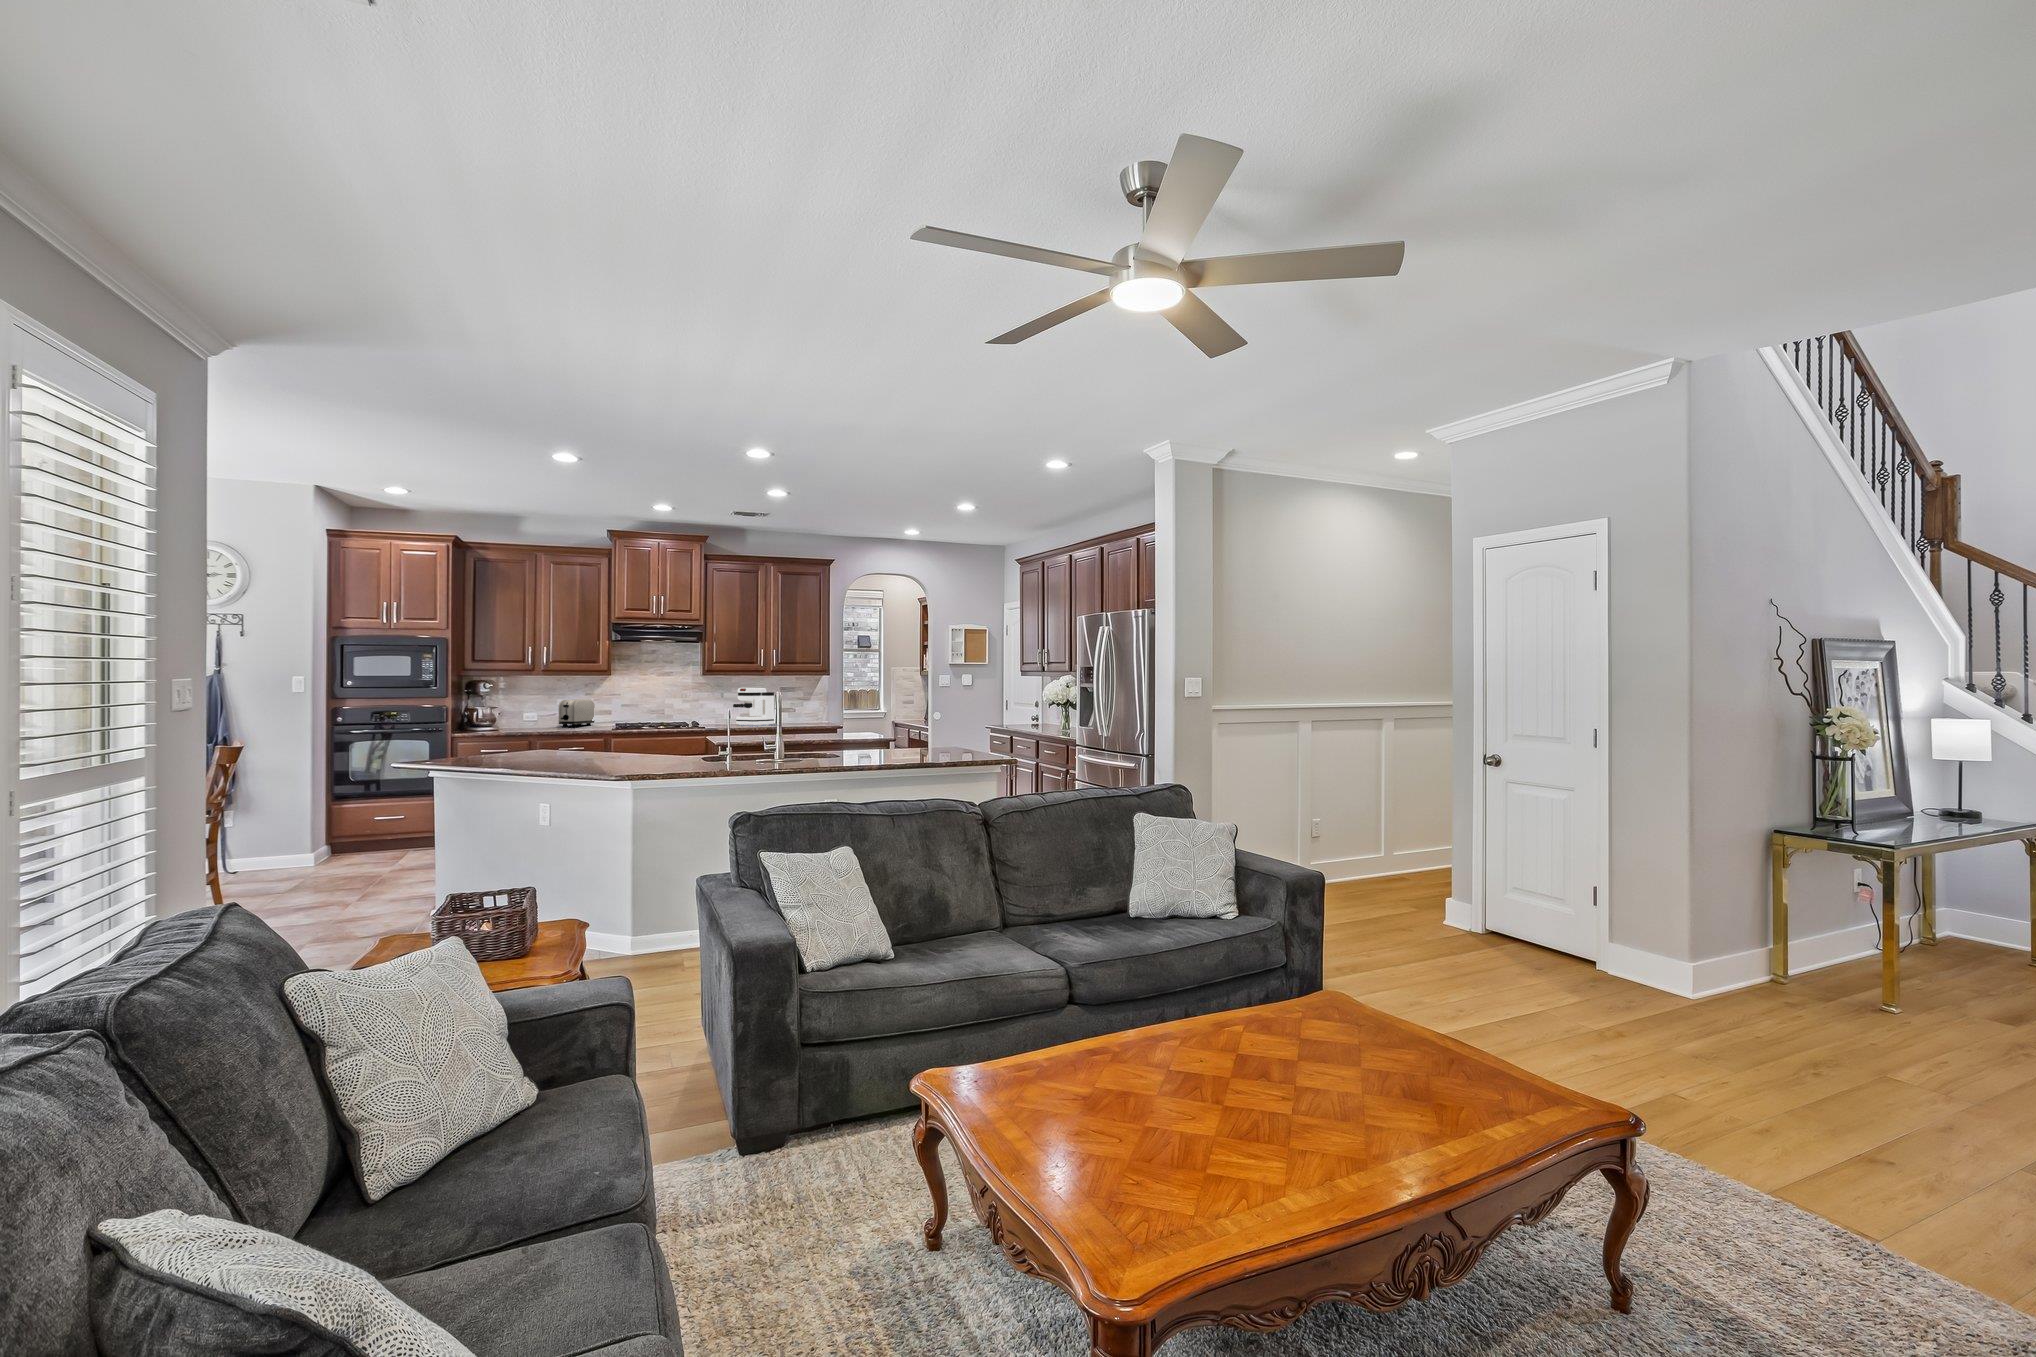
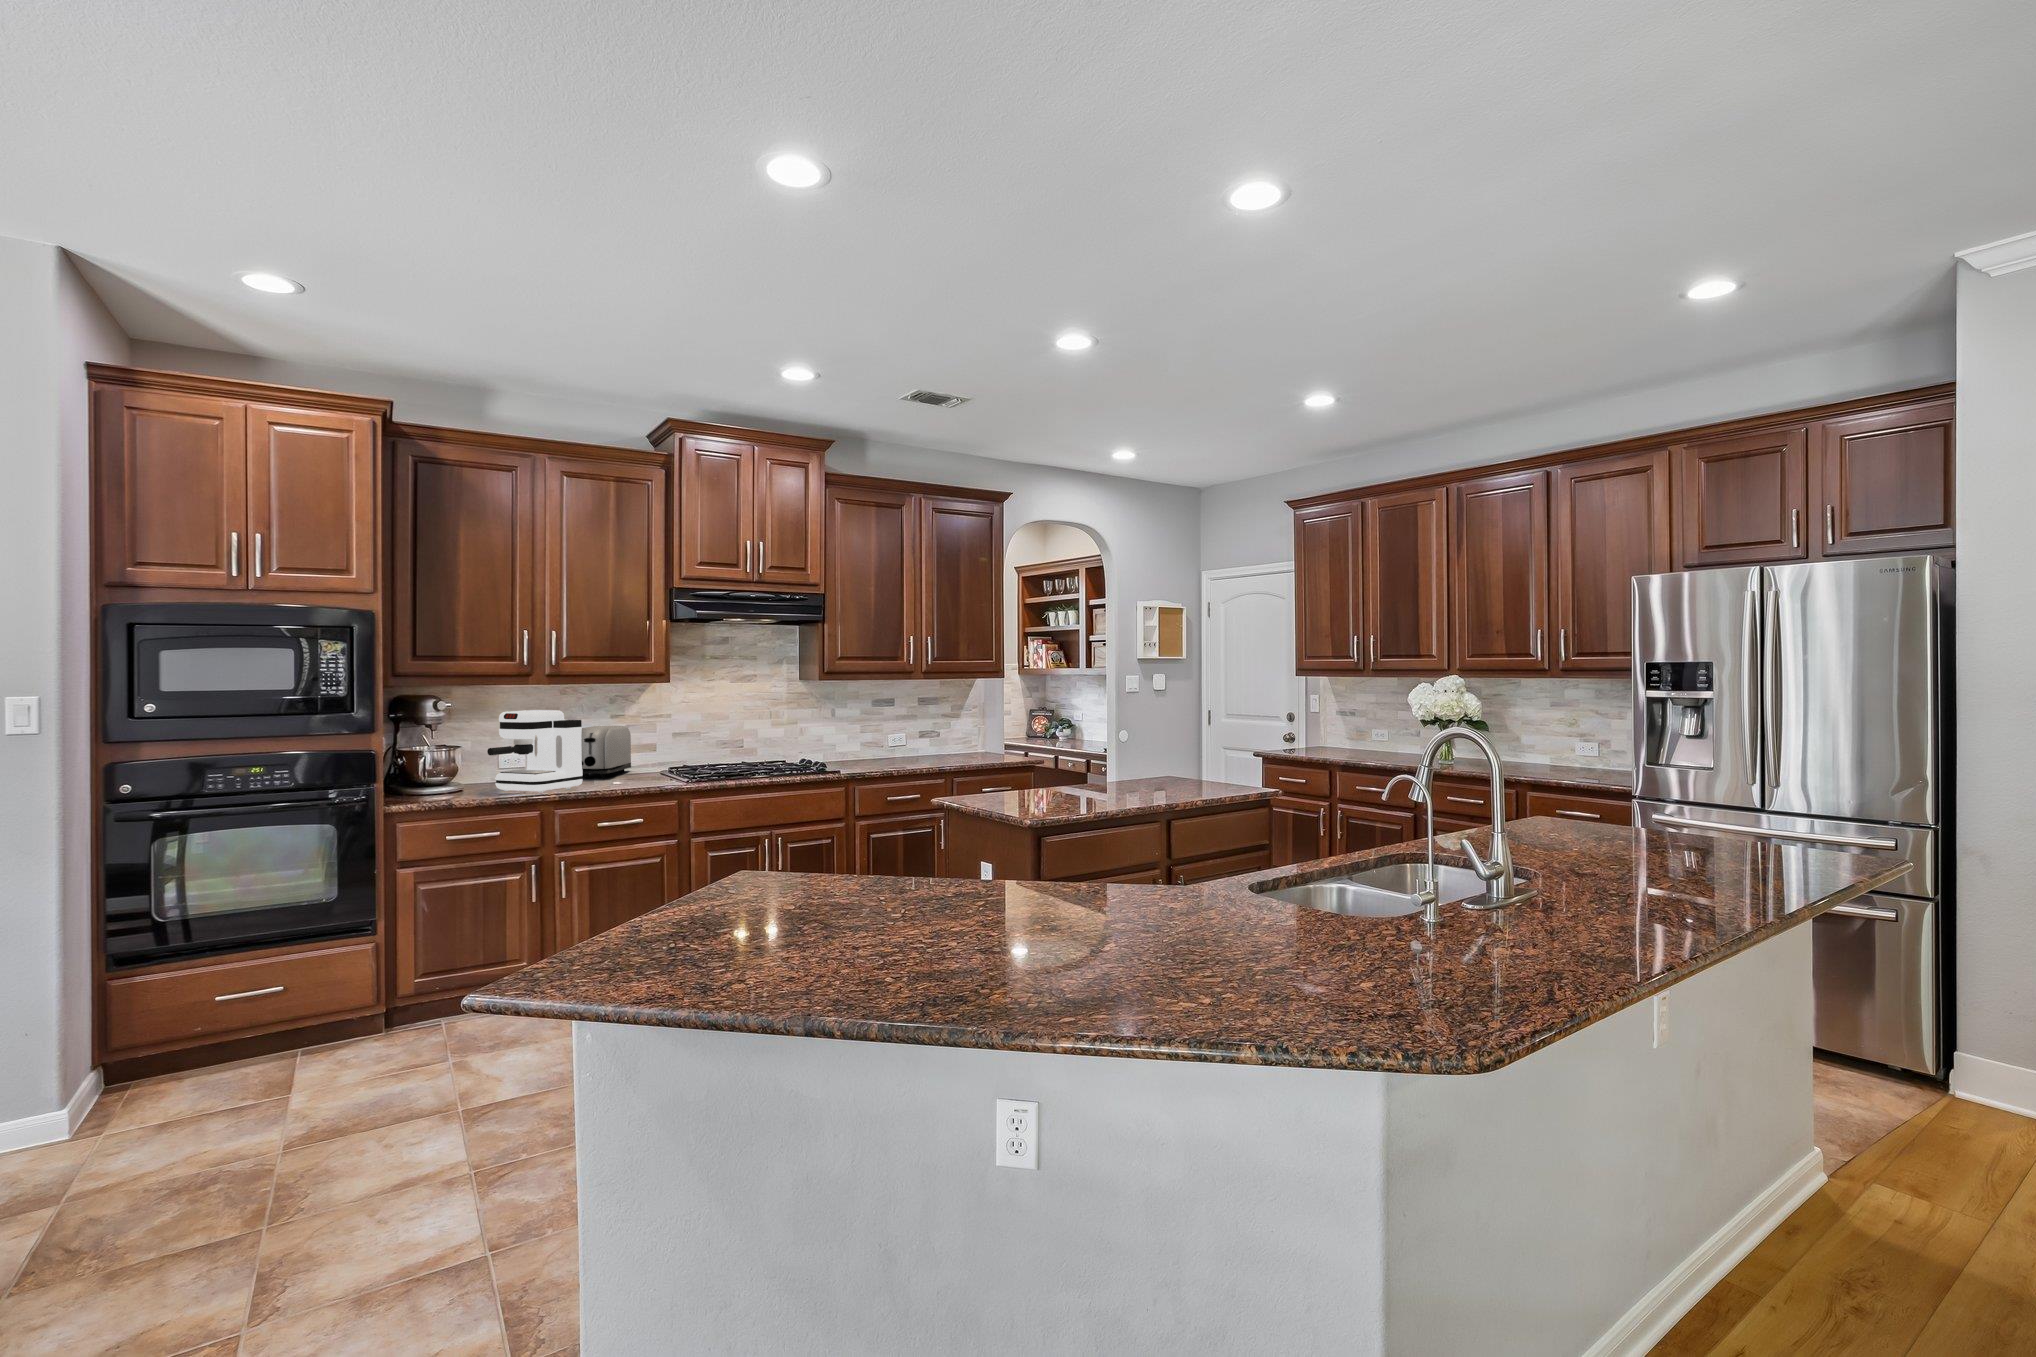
coffee maker: present [733,688,774,726] -> present [487,710,583,793]

